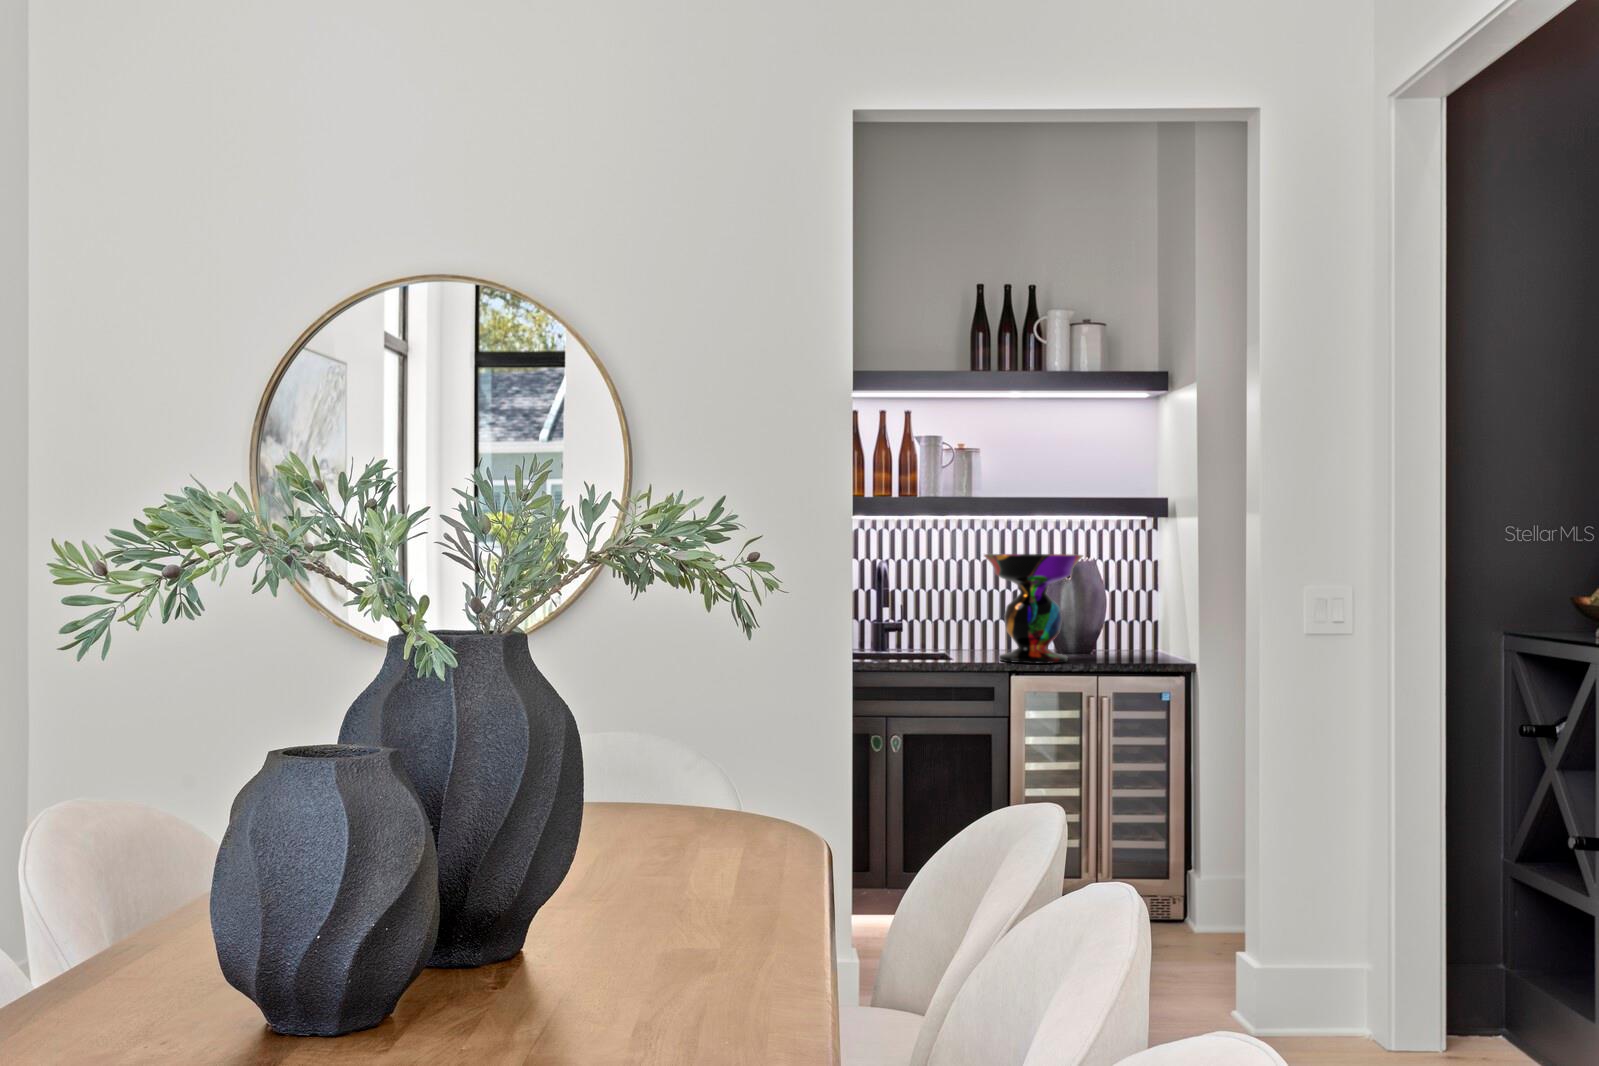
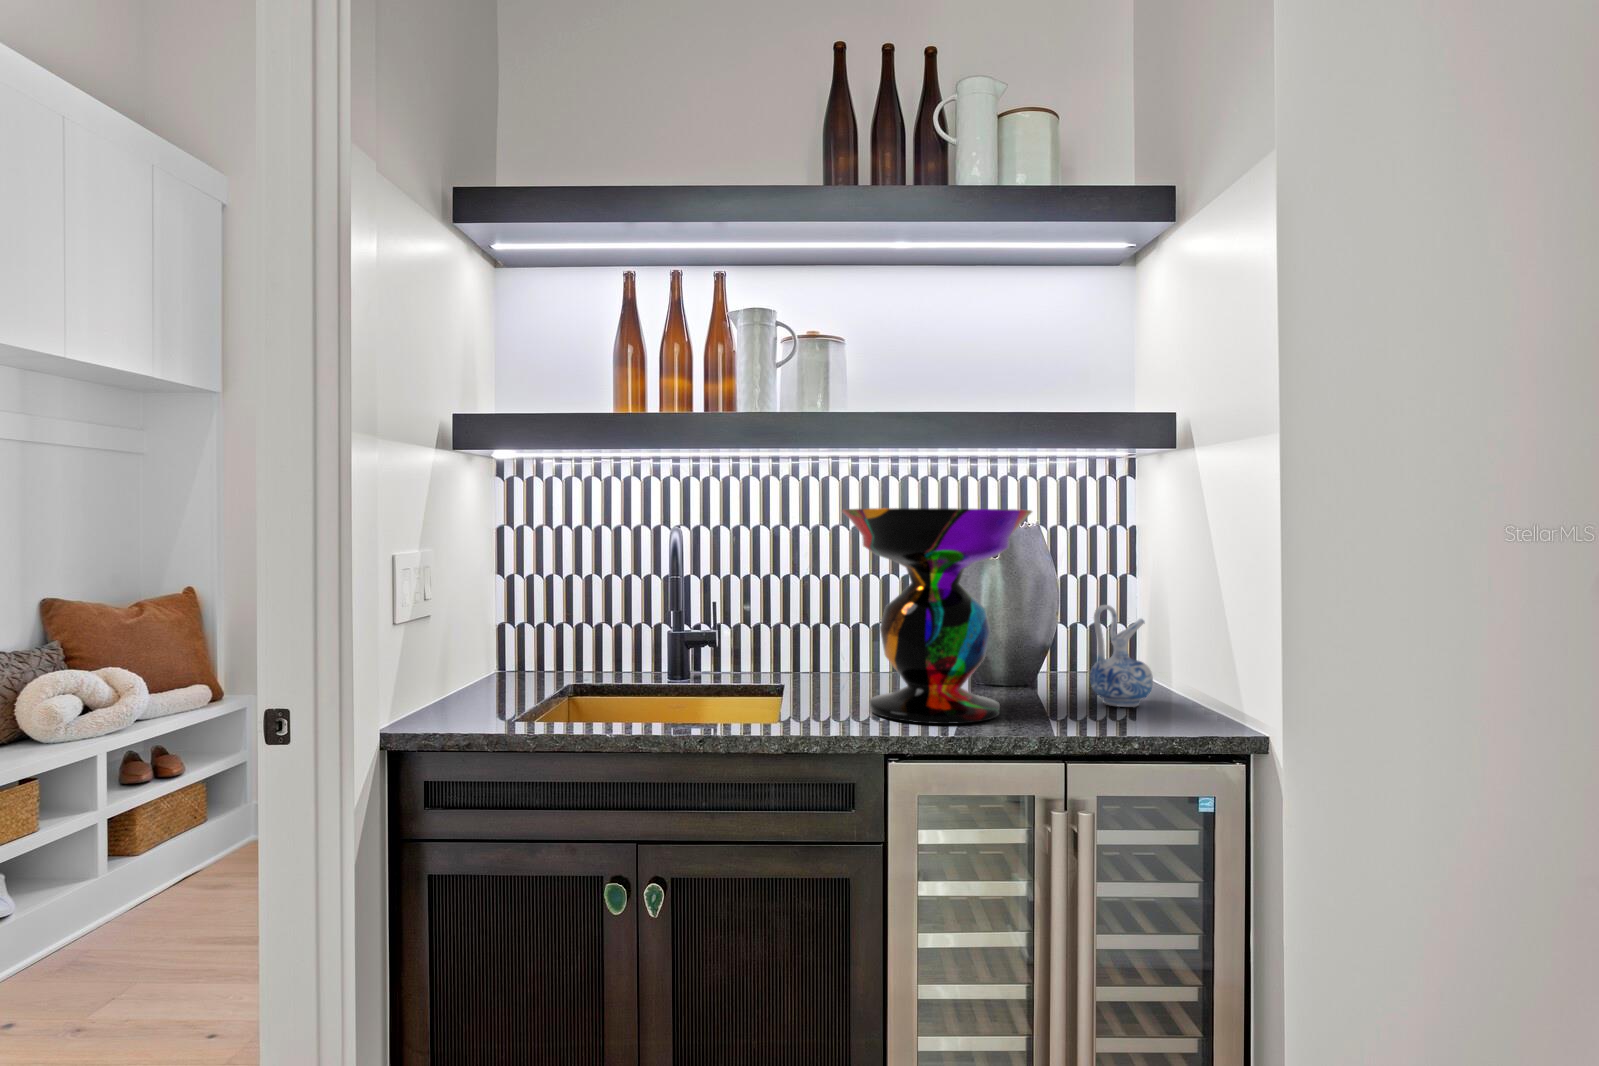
ceramic pitcher: none [1118,605,1151,659] -> present [1090,605,1153,707]

